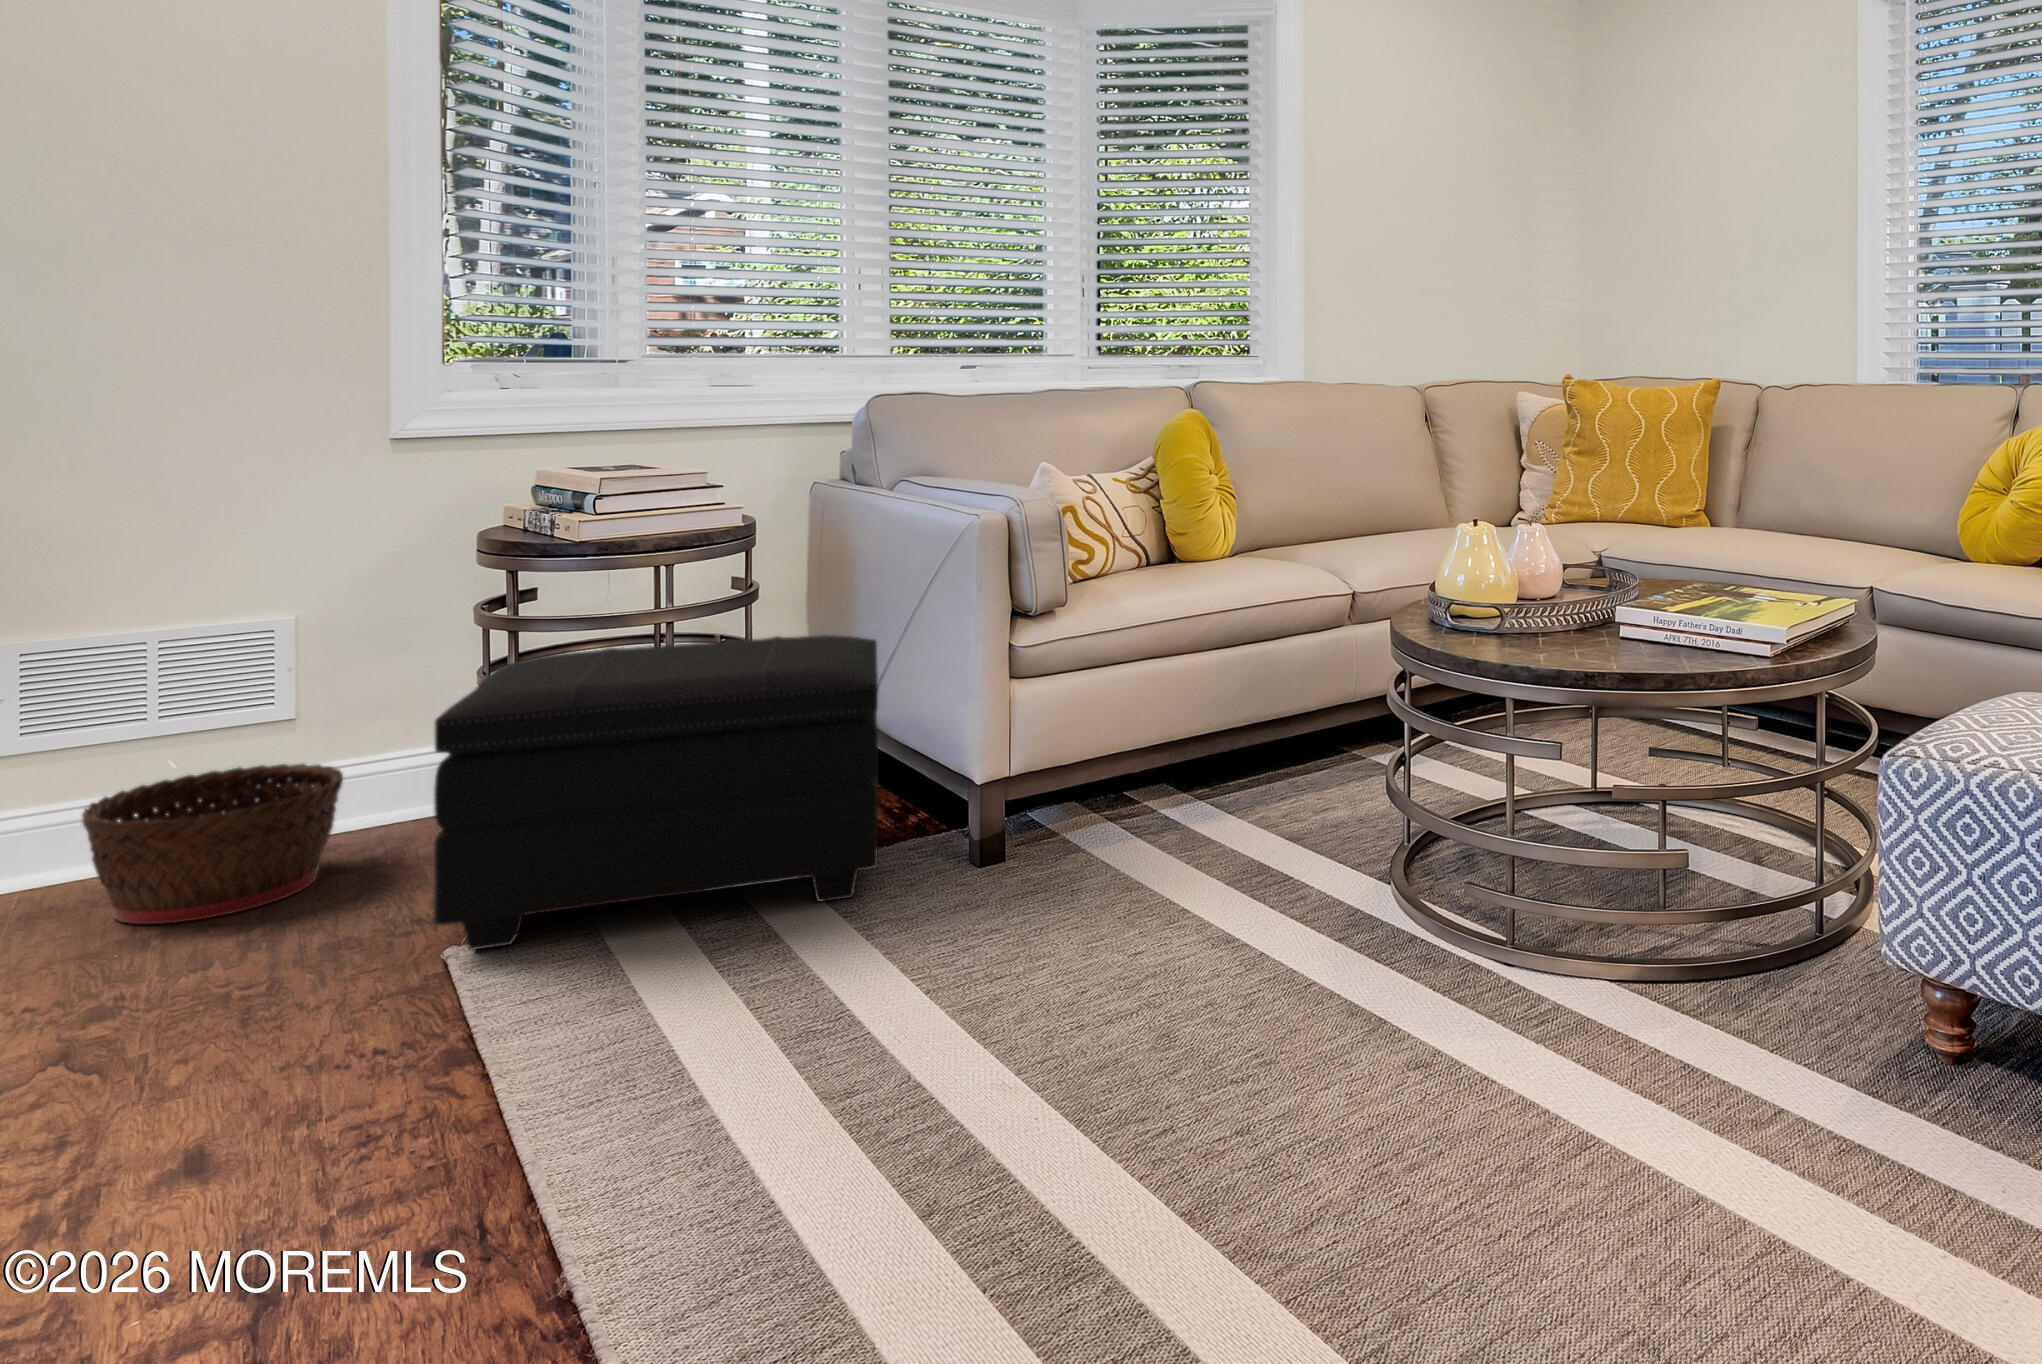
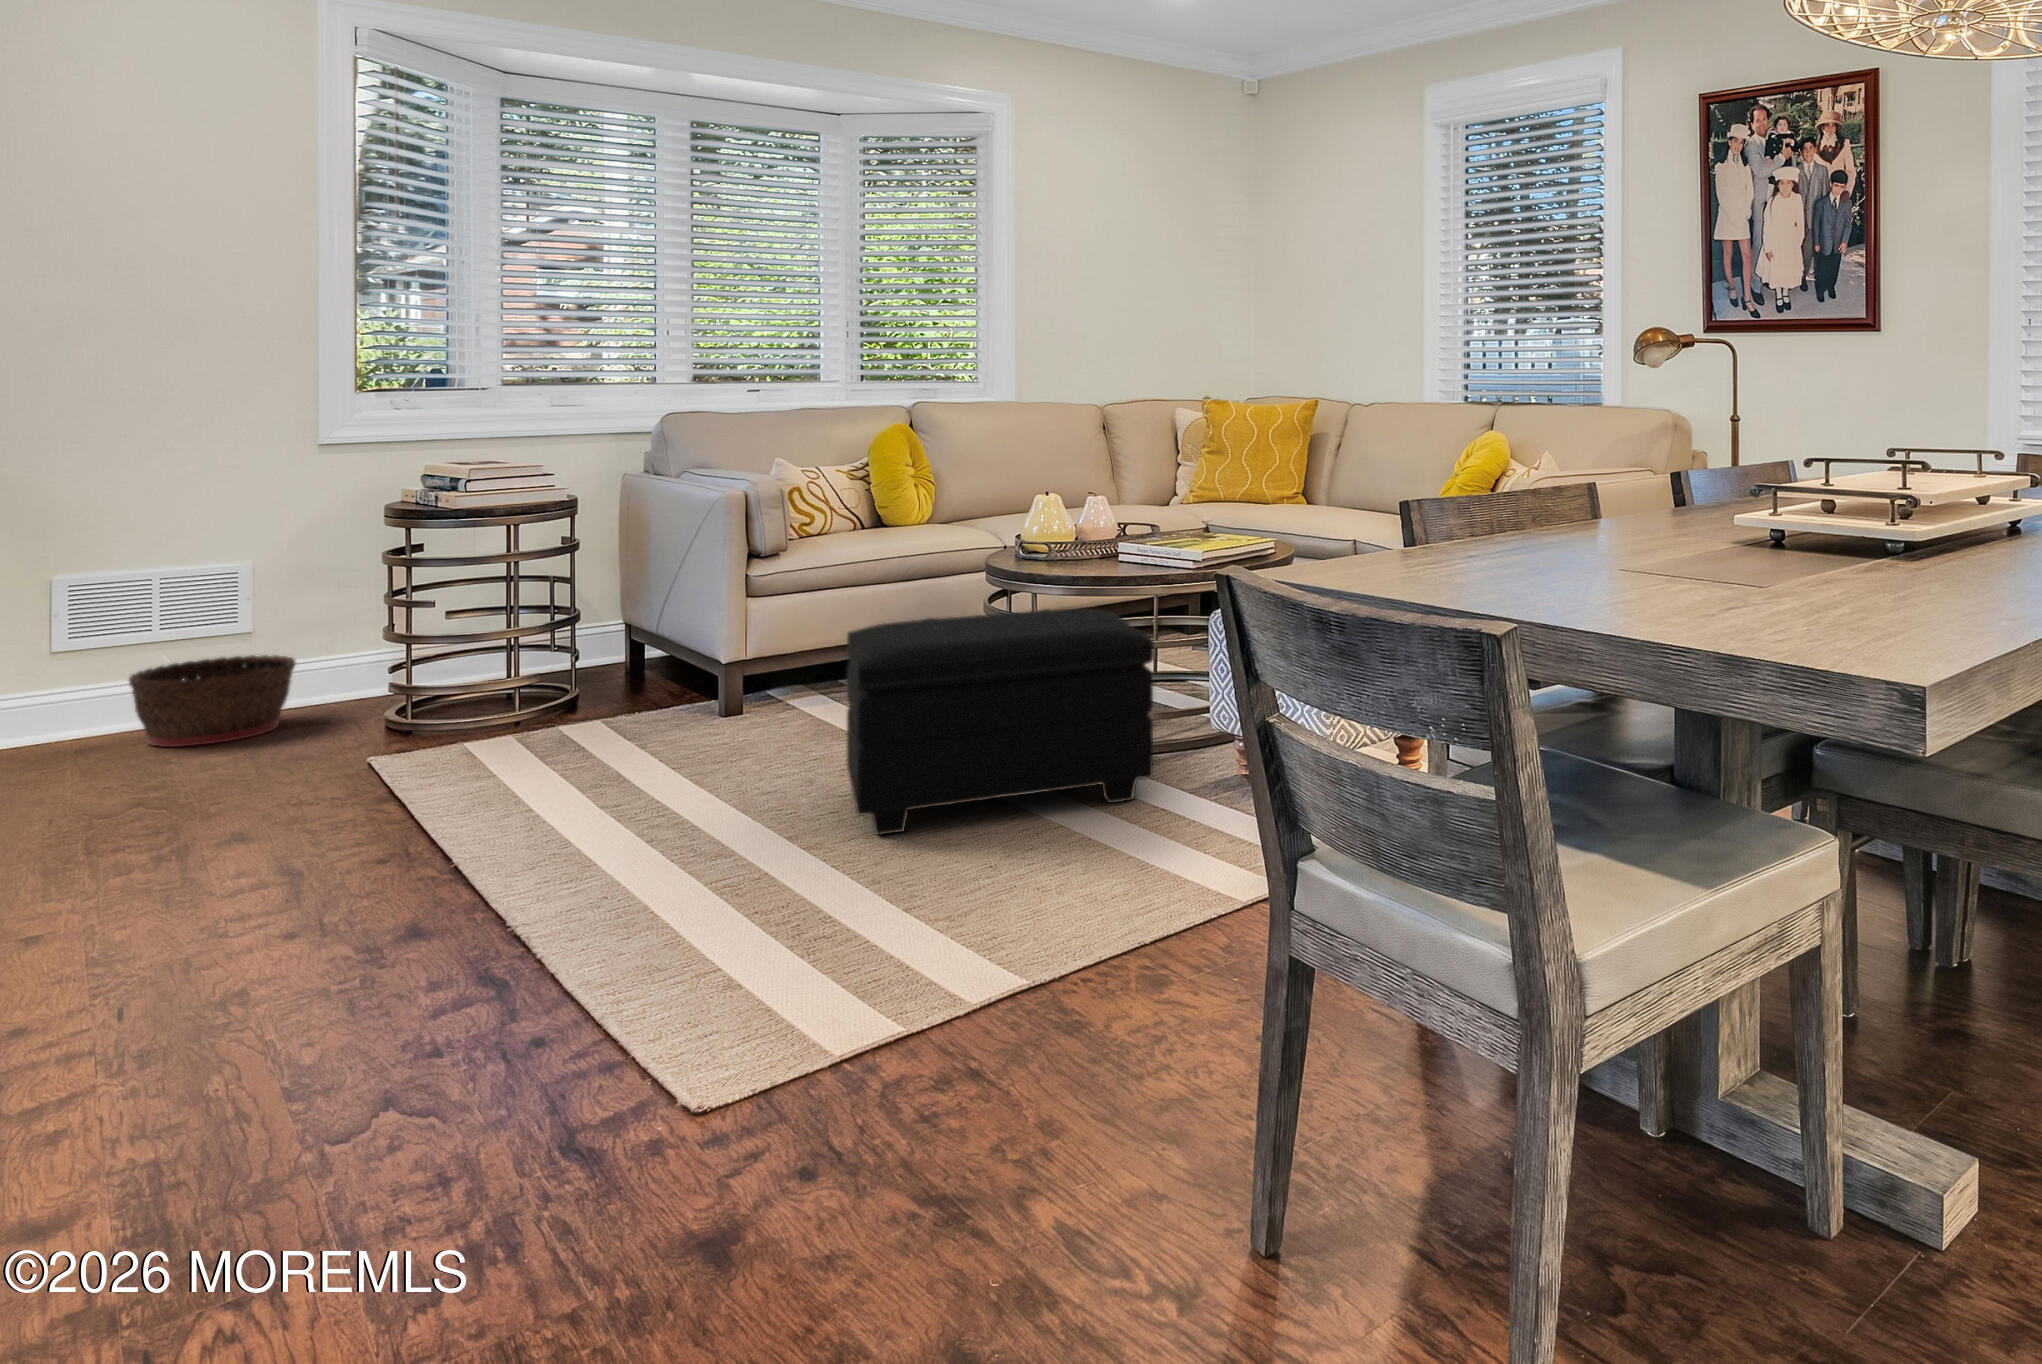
footstool: present [434,635,878,950] -> present [846,608,1154,835]

